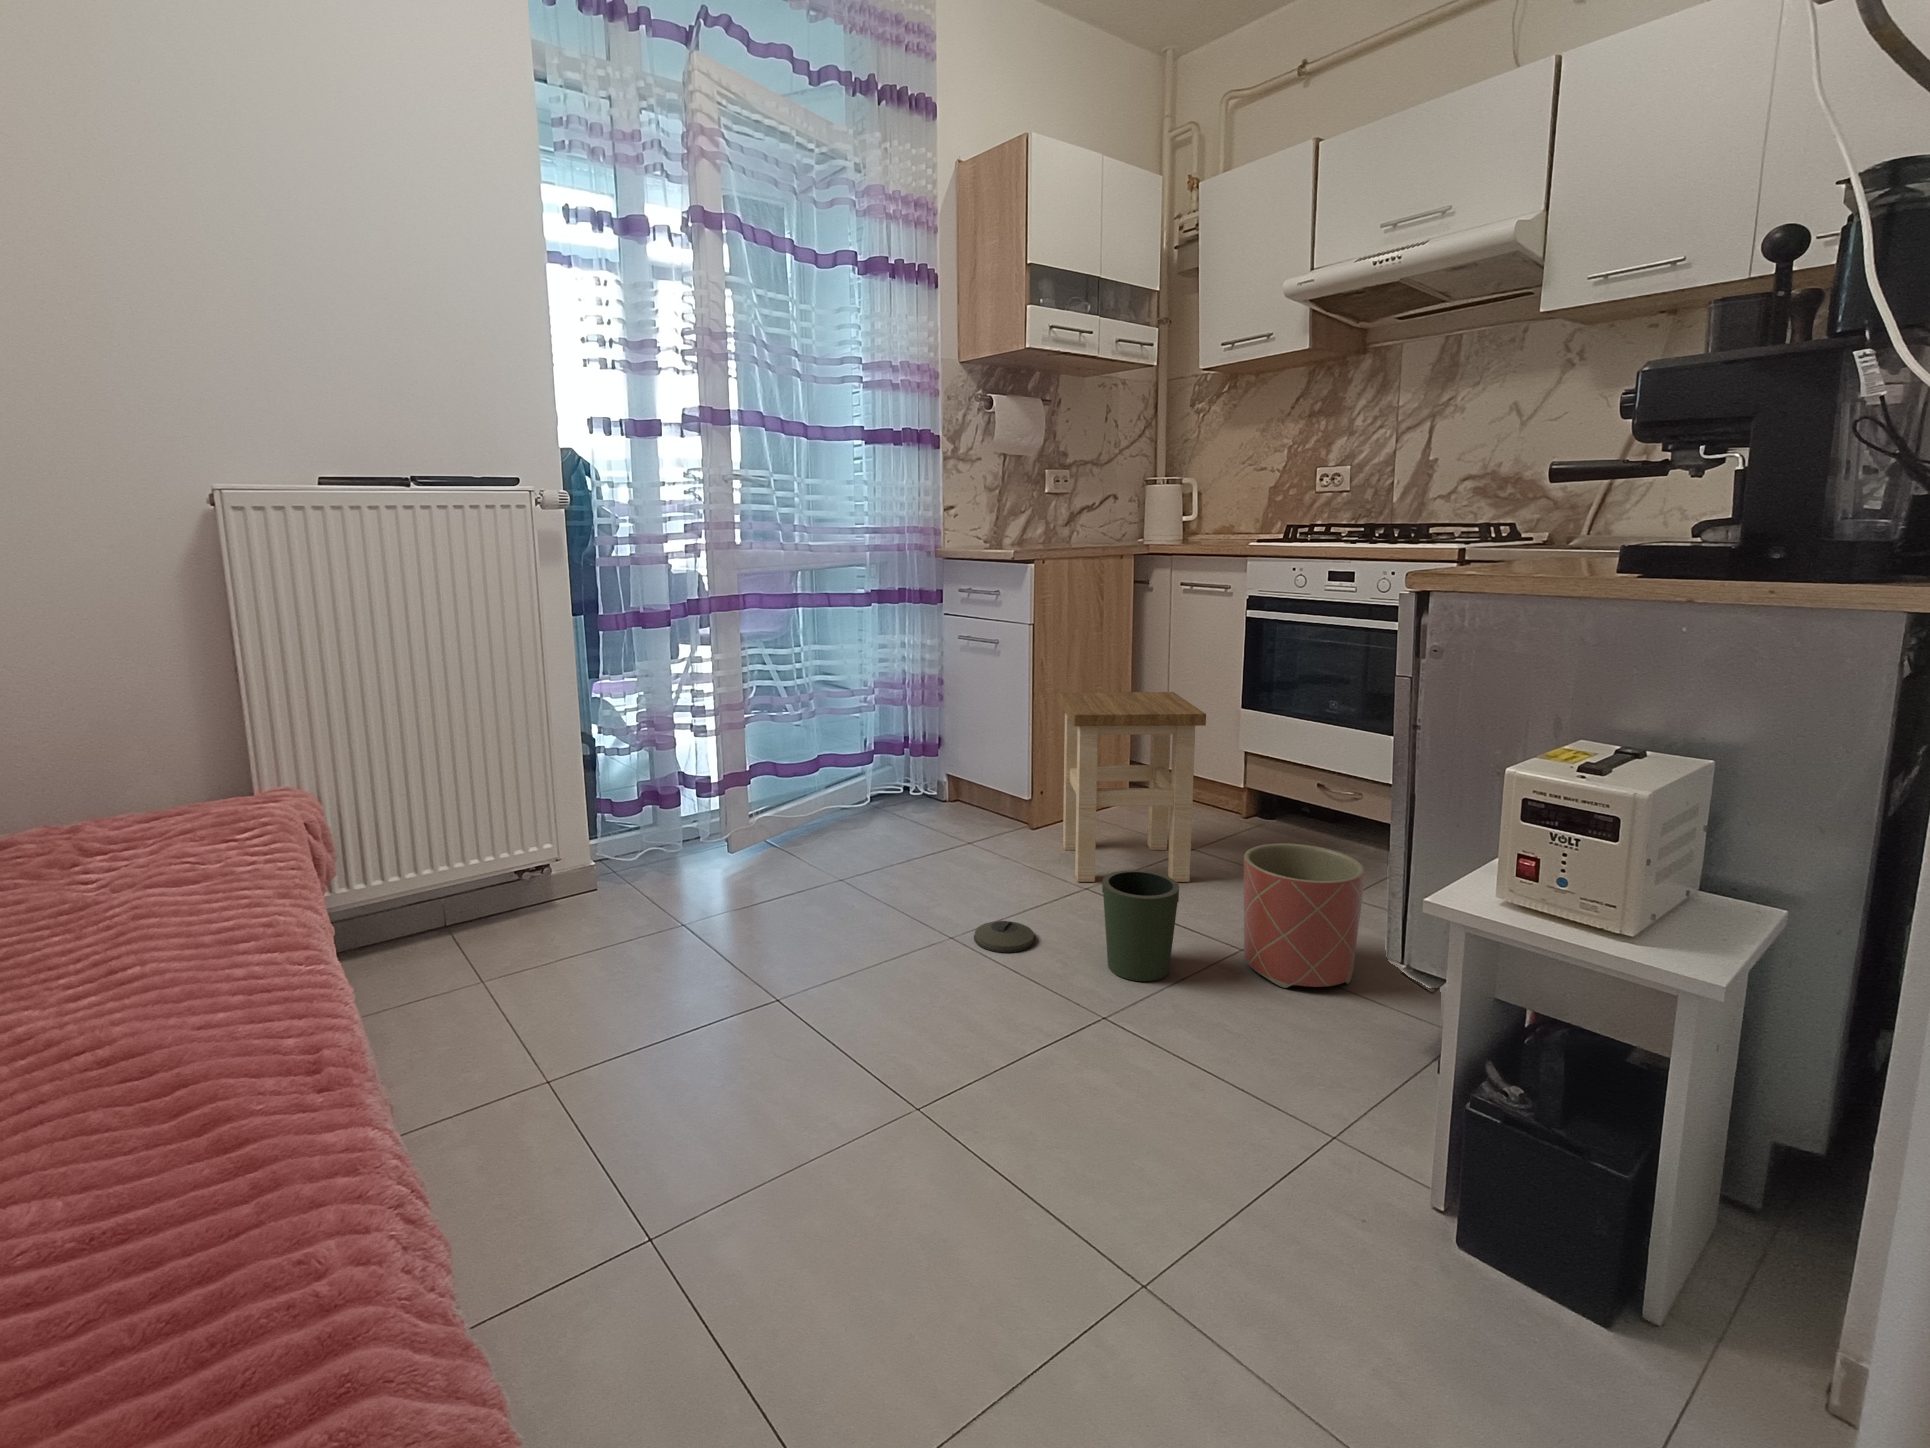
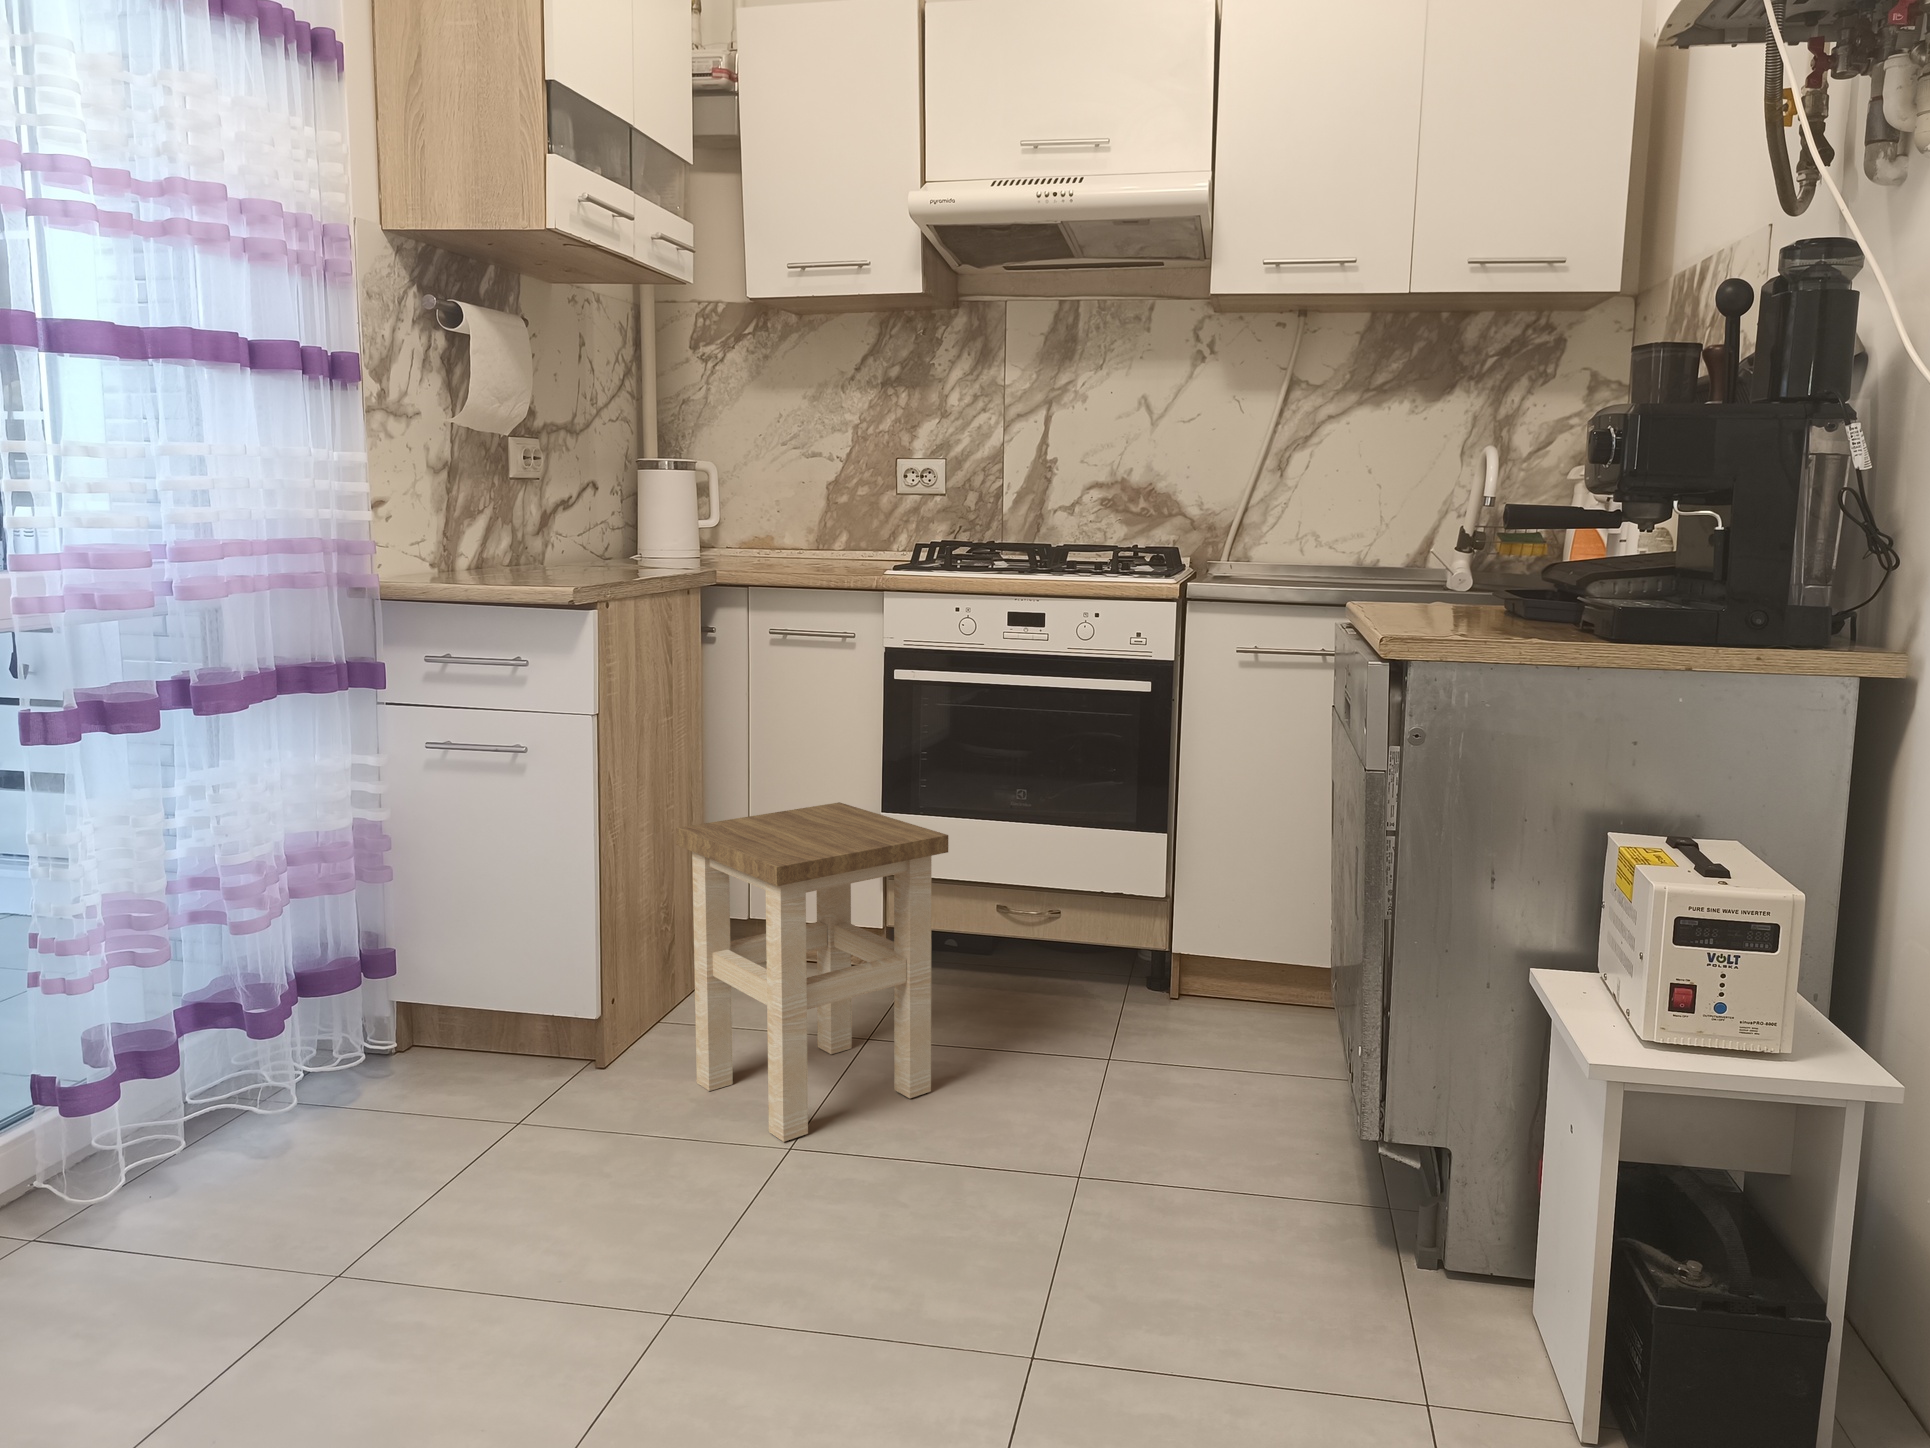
planter: present [1243,843,1365,988] -> none [1099,1003,1253,1214]
trash can: present [974,870,1179,981] -> none [719,1100,1063,1321]

